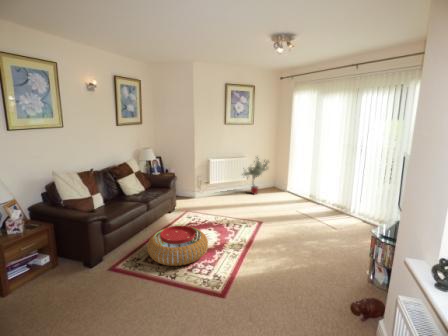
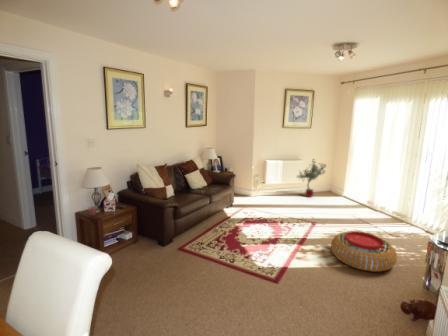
pouf: present [147,226,208,266] -> present [331,231,397,272]

